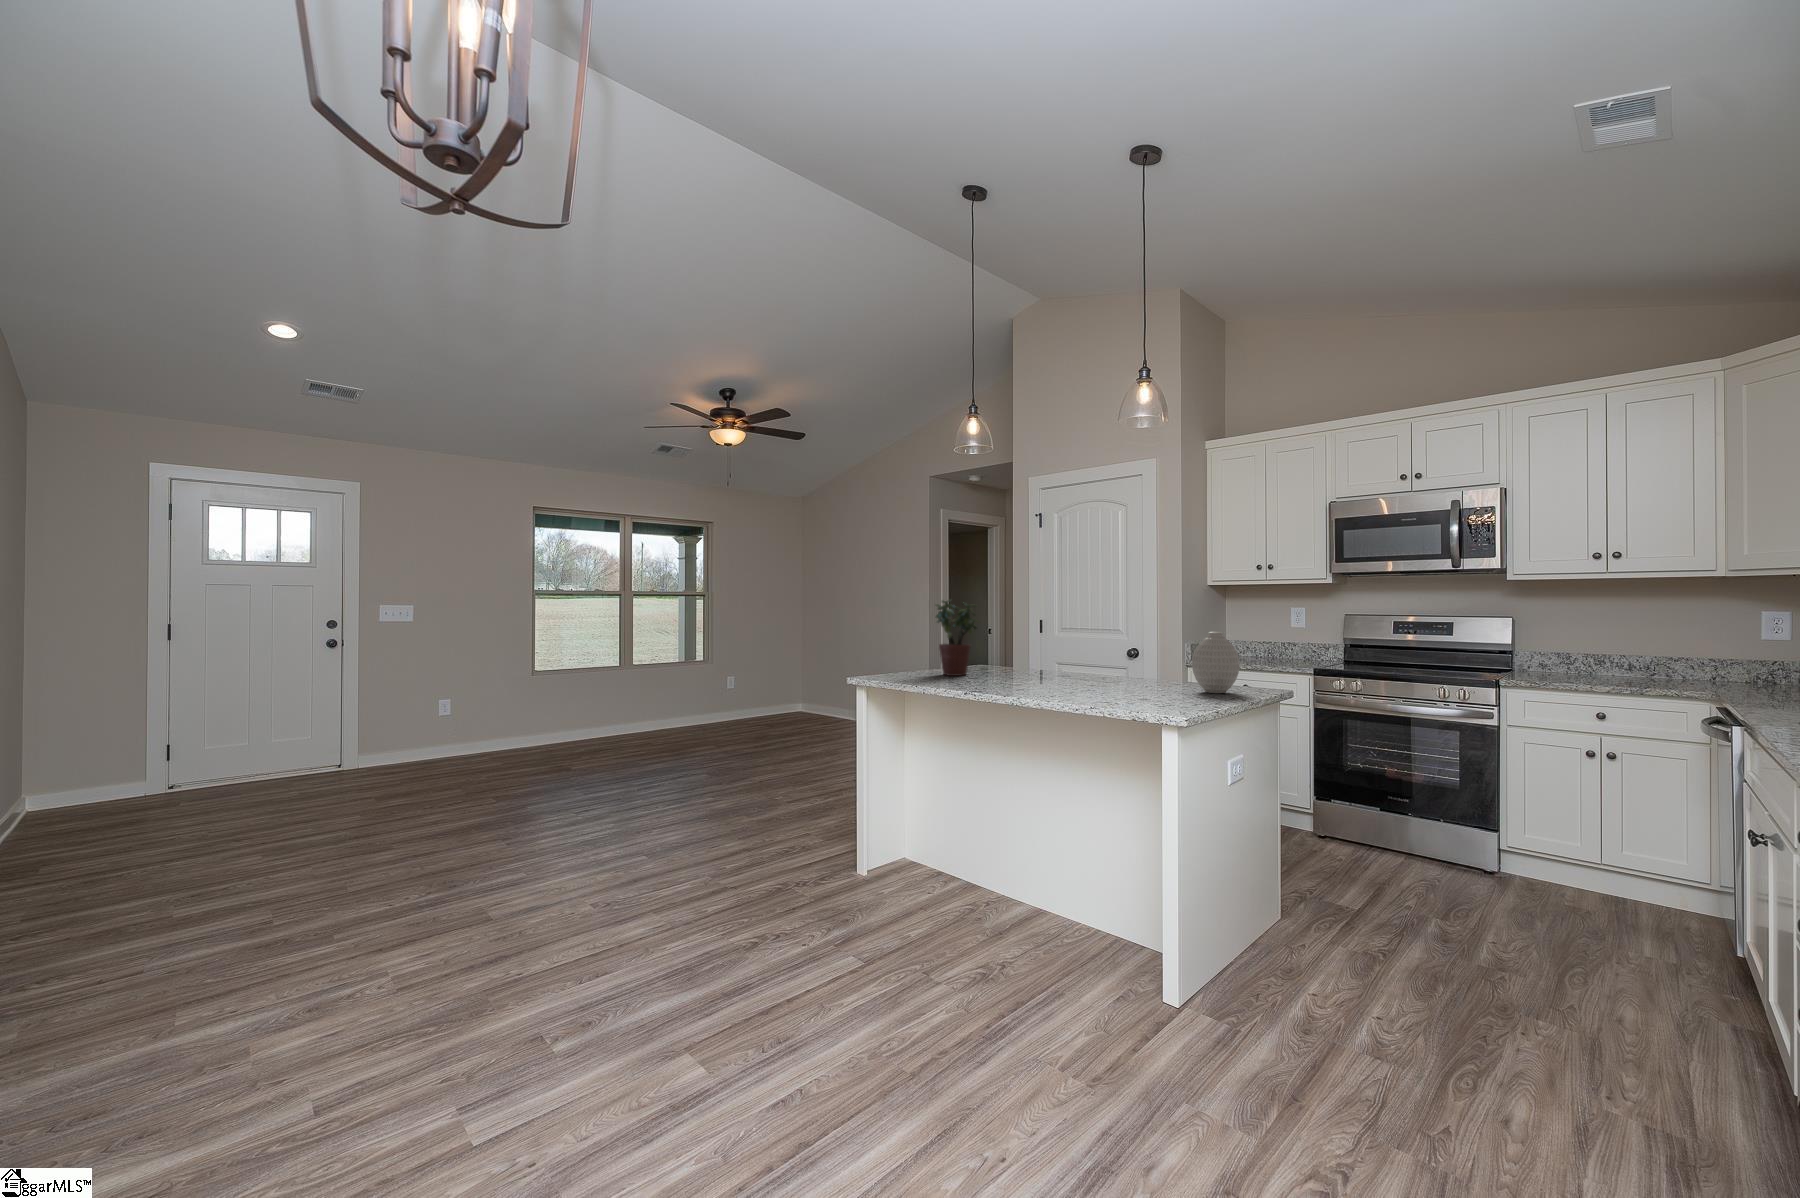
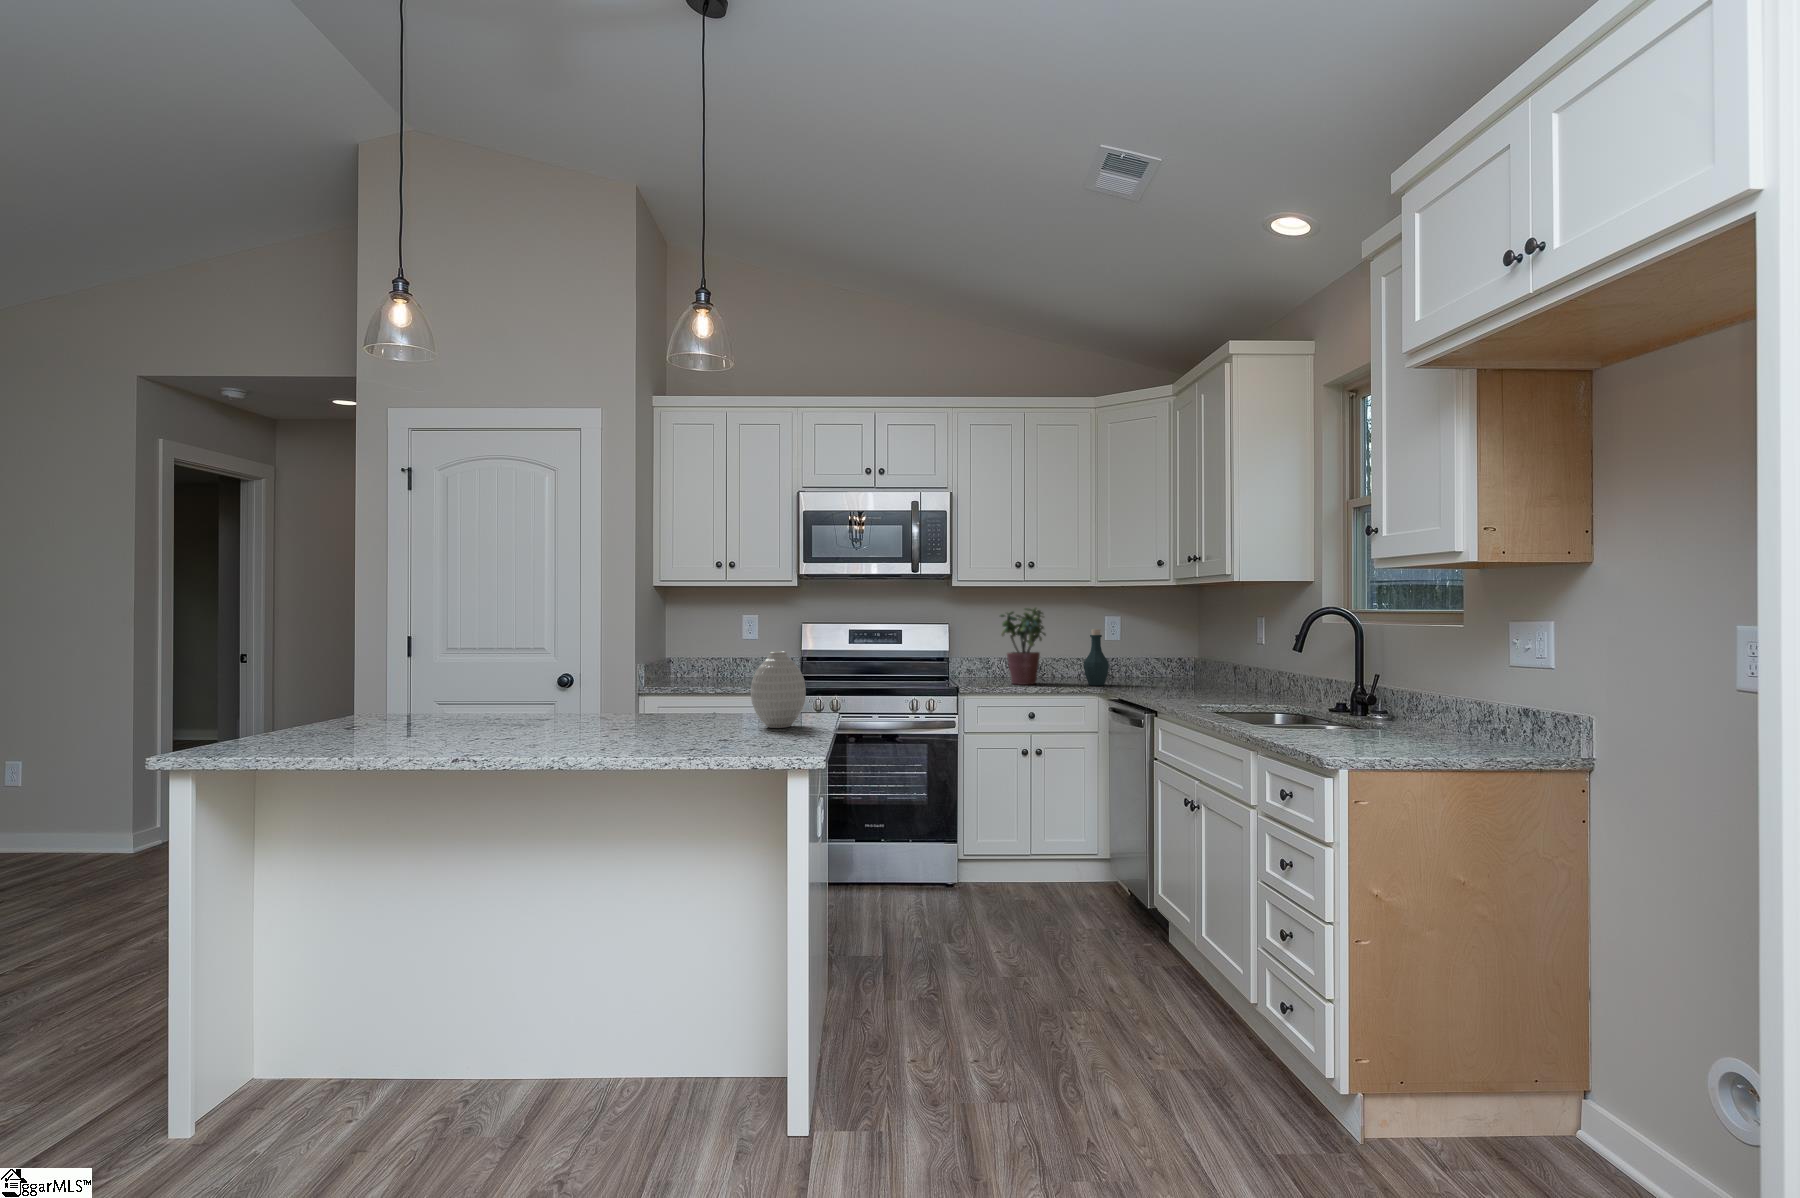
potted plant: present [936,600,977,676] -> present [1000,608,1046,685]
bottle: none [1681,629,1724,695] -> present [1084,629,1109,686]

